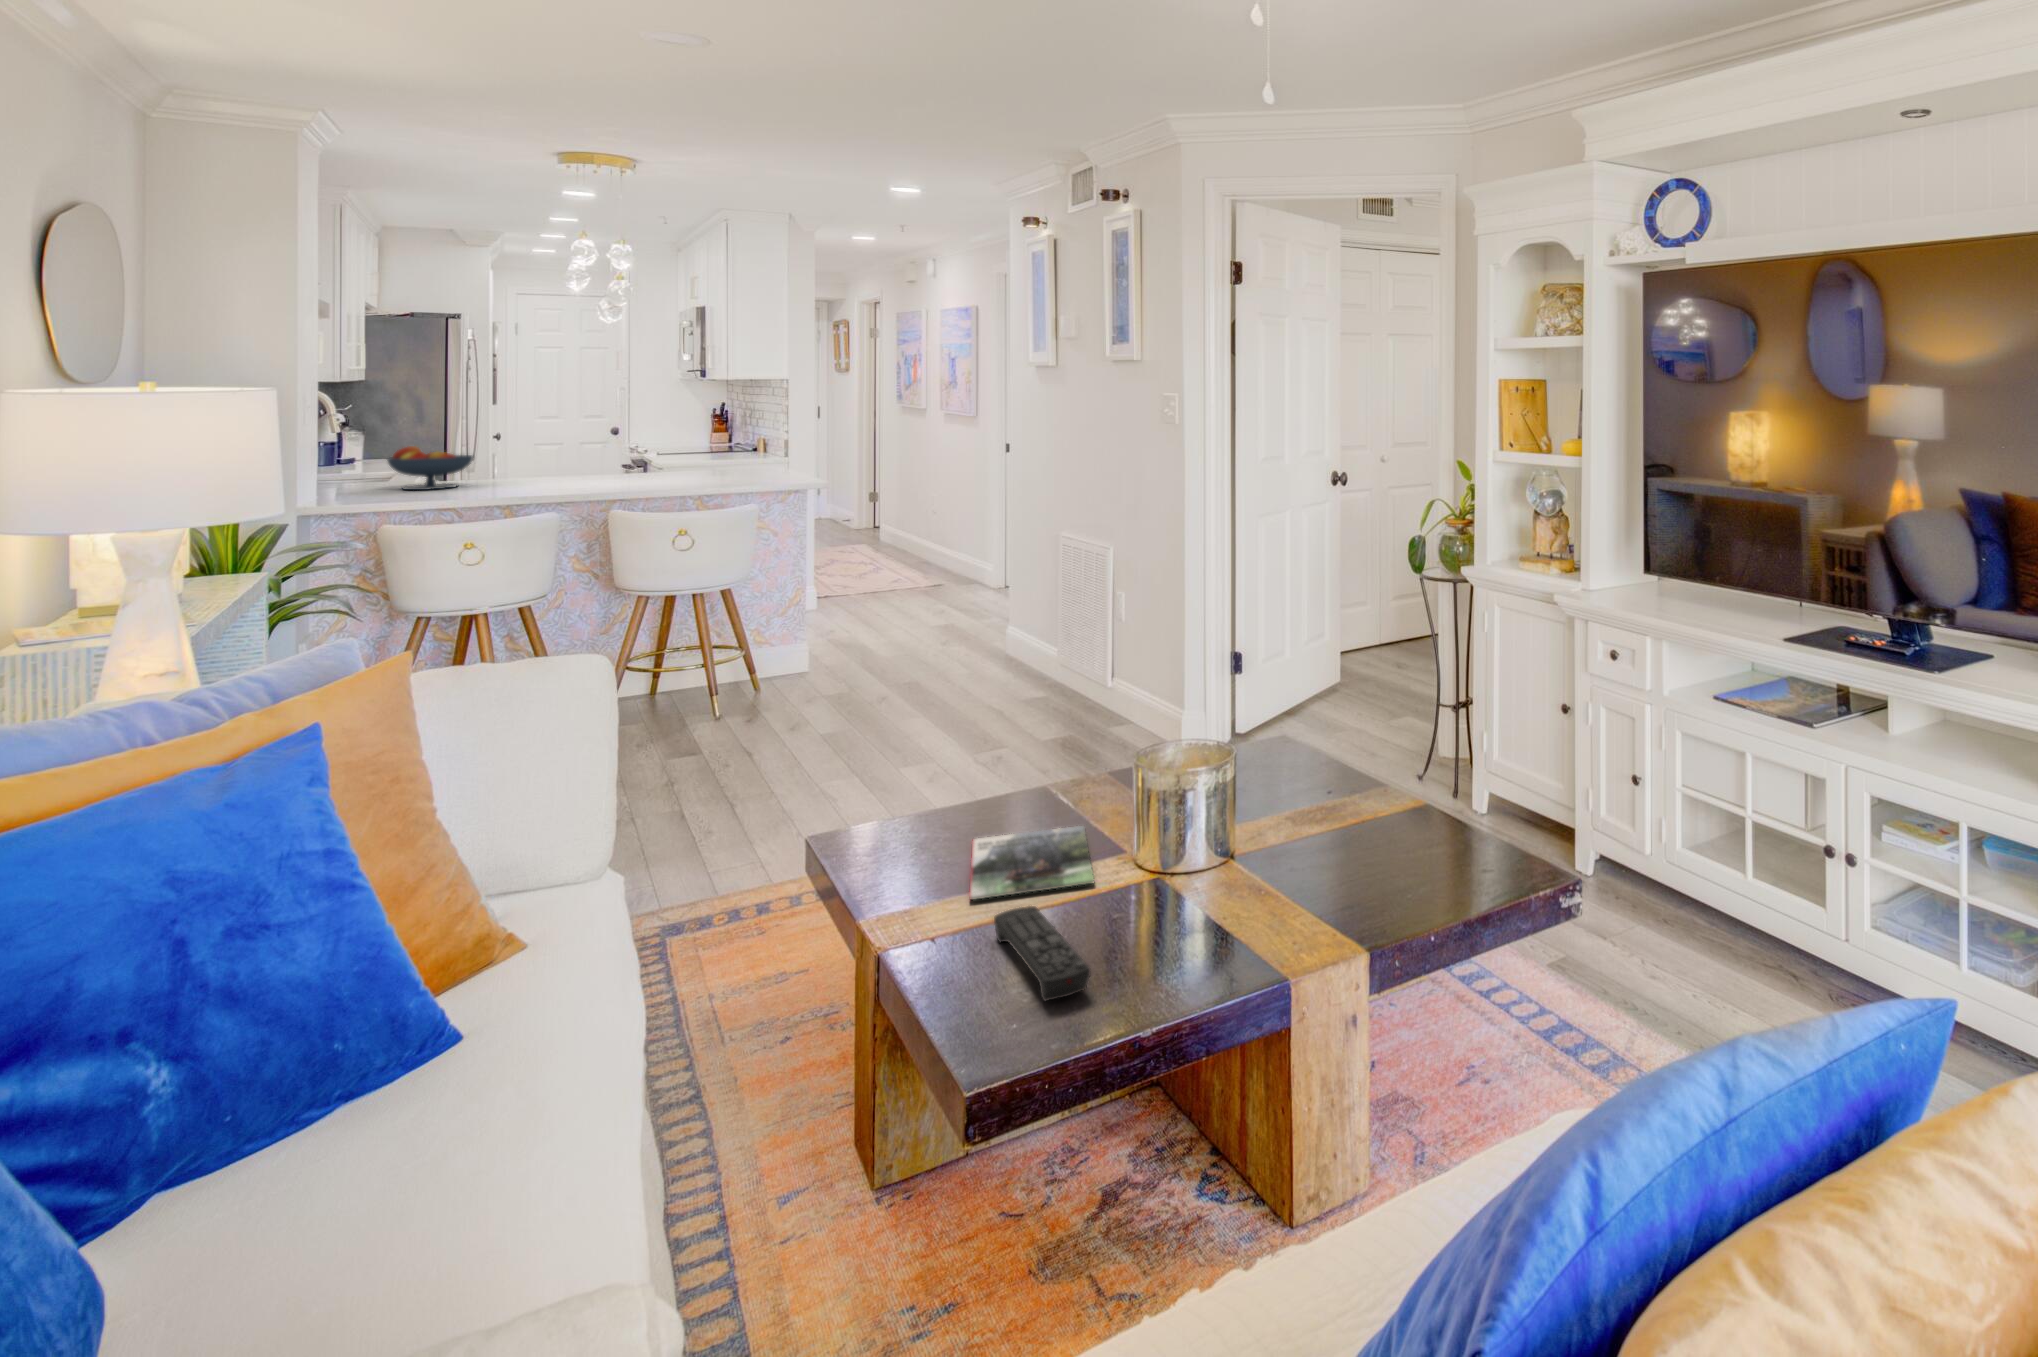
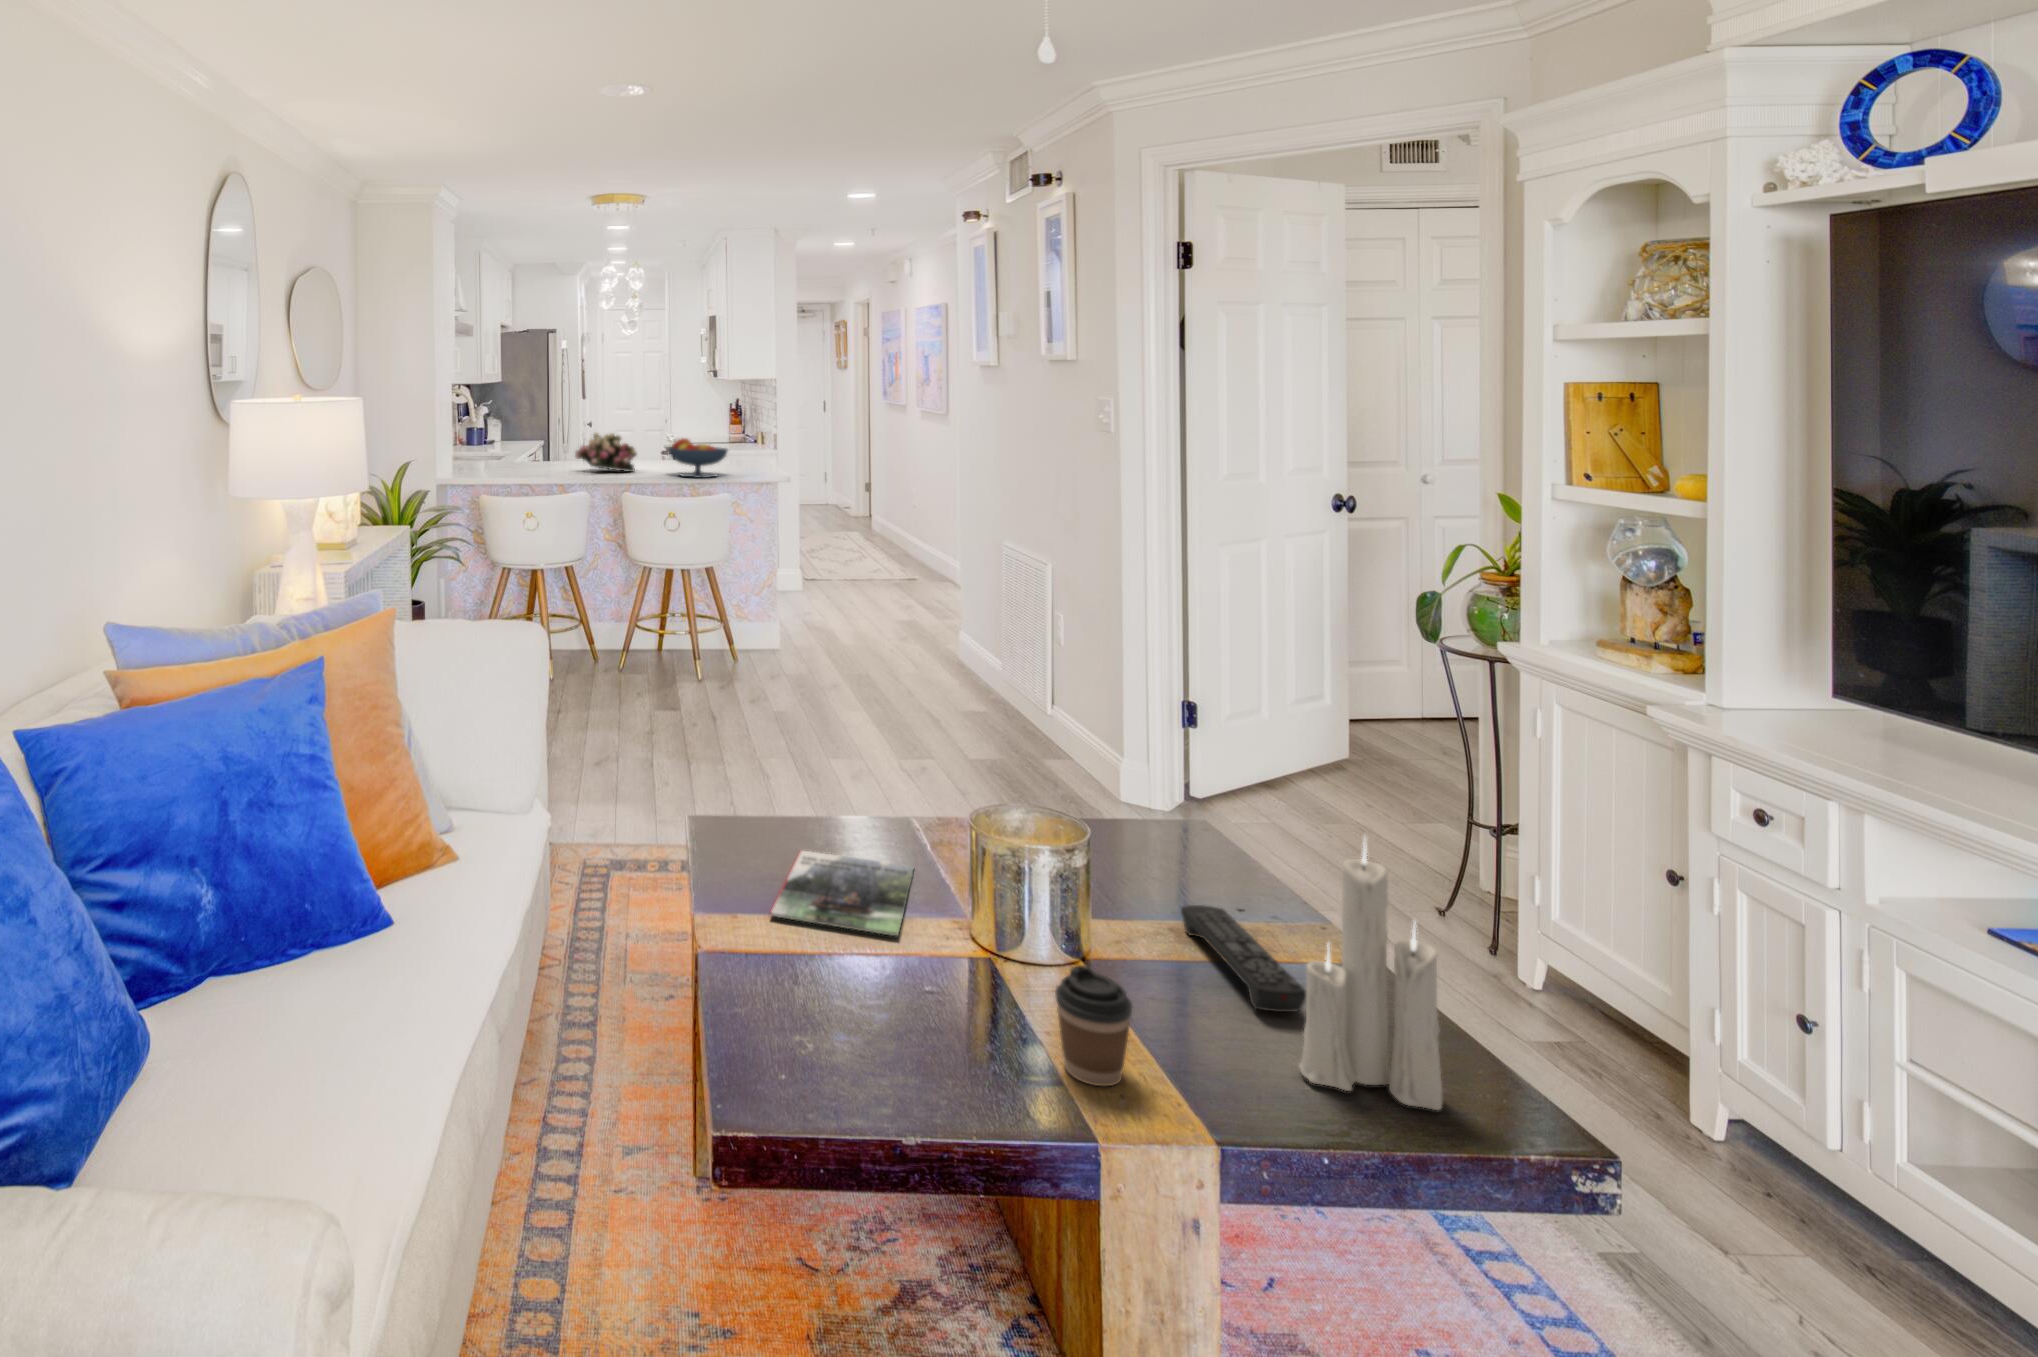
fruit bowl: present [387,446,473,490] -> present [669,438,728,478]
flower arrangement: none [510,446,604,492] -> present [575,433,637,472]
candle: none [1409,695,1494,890] -> present [1299,842,1442,1110]
coffee cup: none [1251,850,1309,940] -> present [1055,965,1132,1086]
remote control: present [994,906,1090,1001] -> present [1181,905,1306,1012]

